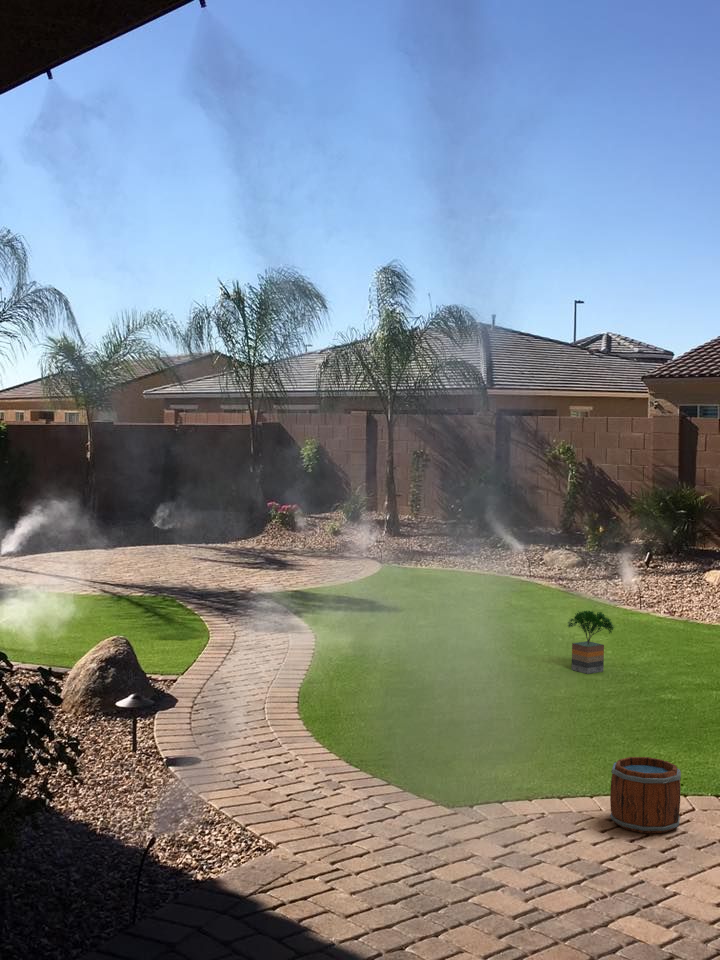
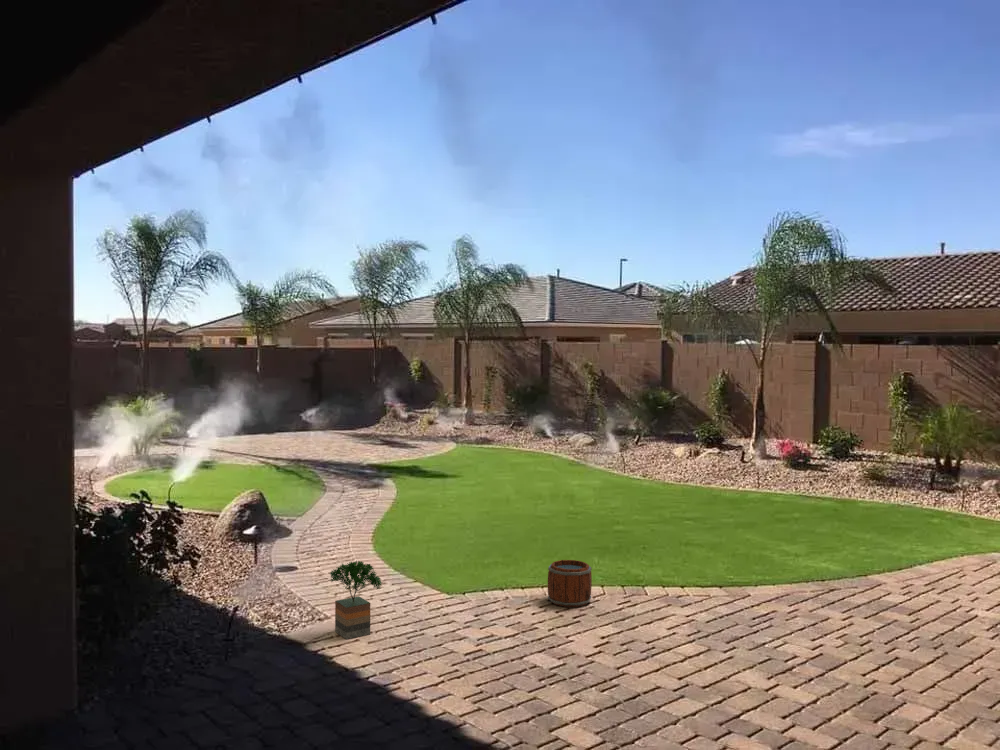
potted tree: present [568,611,614,674] -> present [330,561,382,639]

